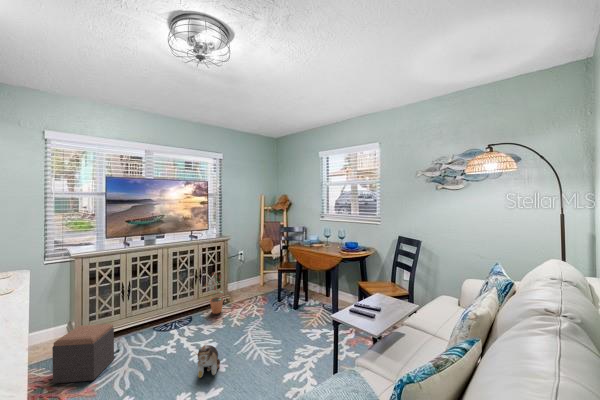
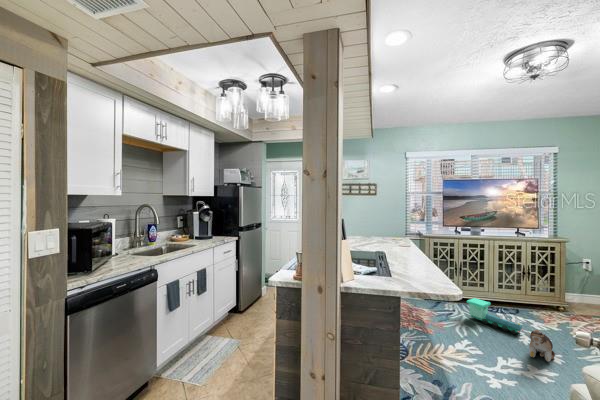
potted plant: present [204,273,223,314] -> none [533,272,560,316]
footstool: present [52,324,114,384] -> none [416,283,452,322]
toy train: none [133,324,194,354] -> present [467,298,523,334]

